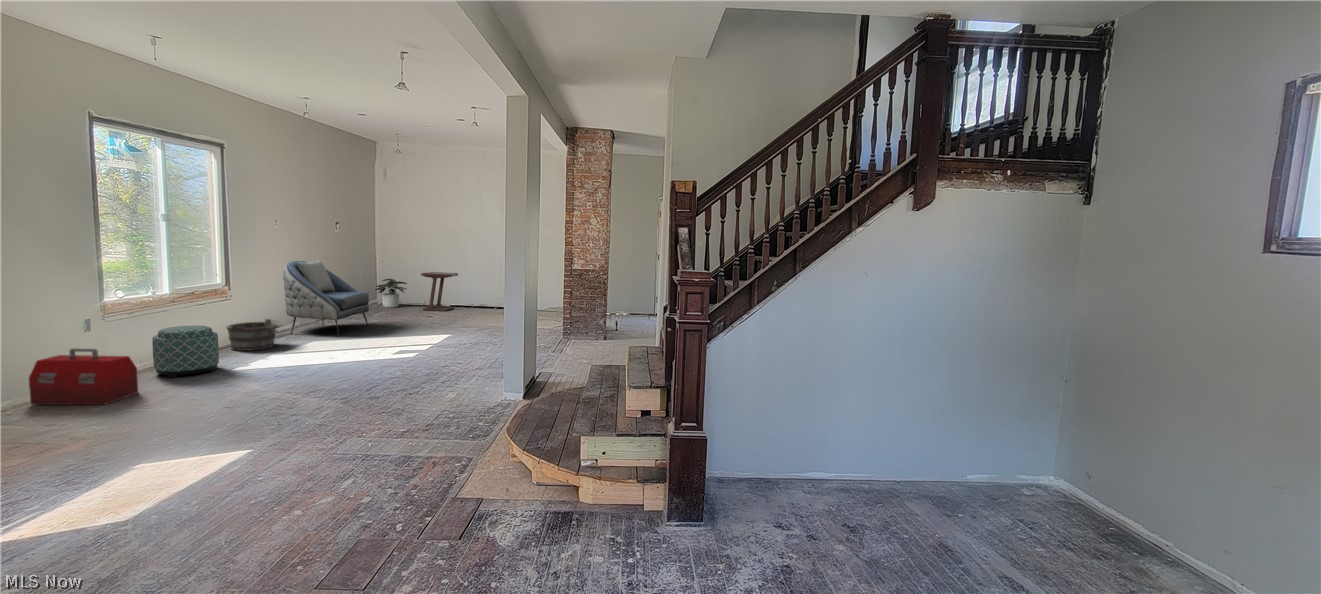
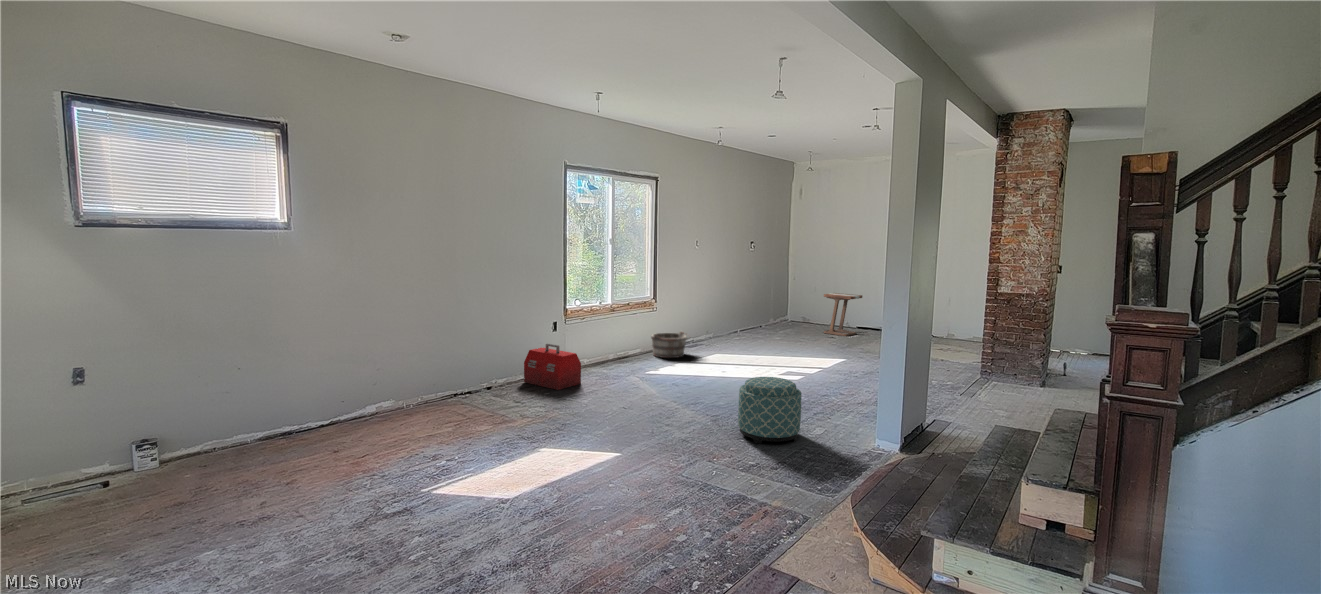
armchair: present [283,260,369,337] -> none [698,279,767,353]
potted plant: present [375,279,407,308] -> none [780,299,812,328]
ottoman: present [152,325,219,378] -> present [738,377,801,444]

